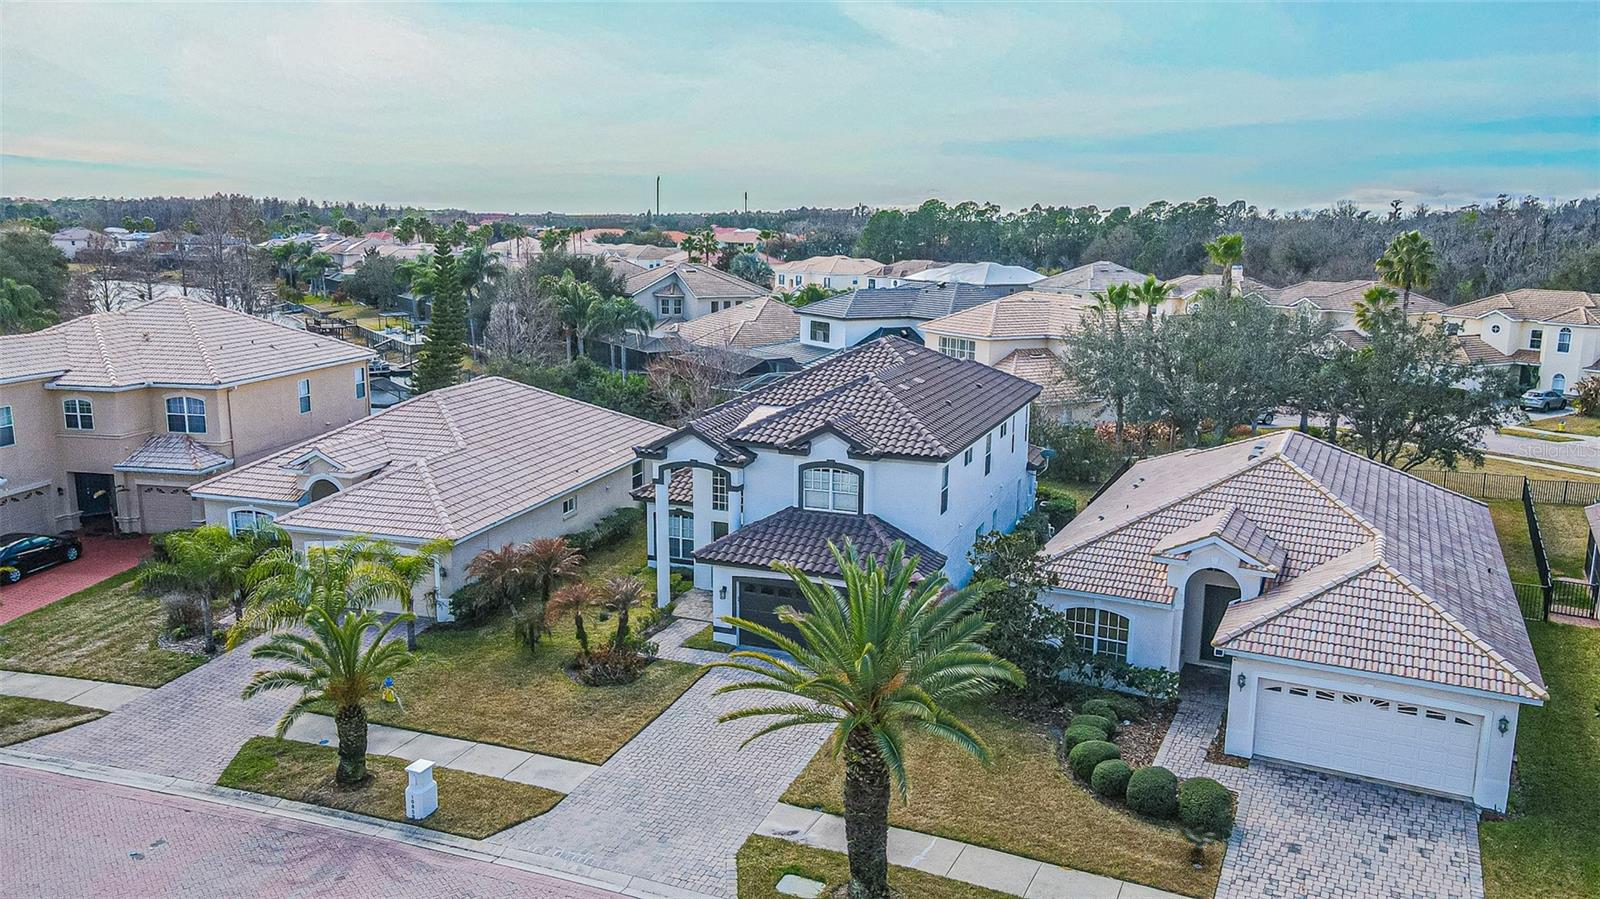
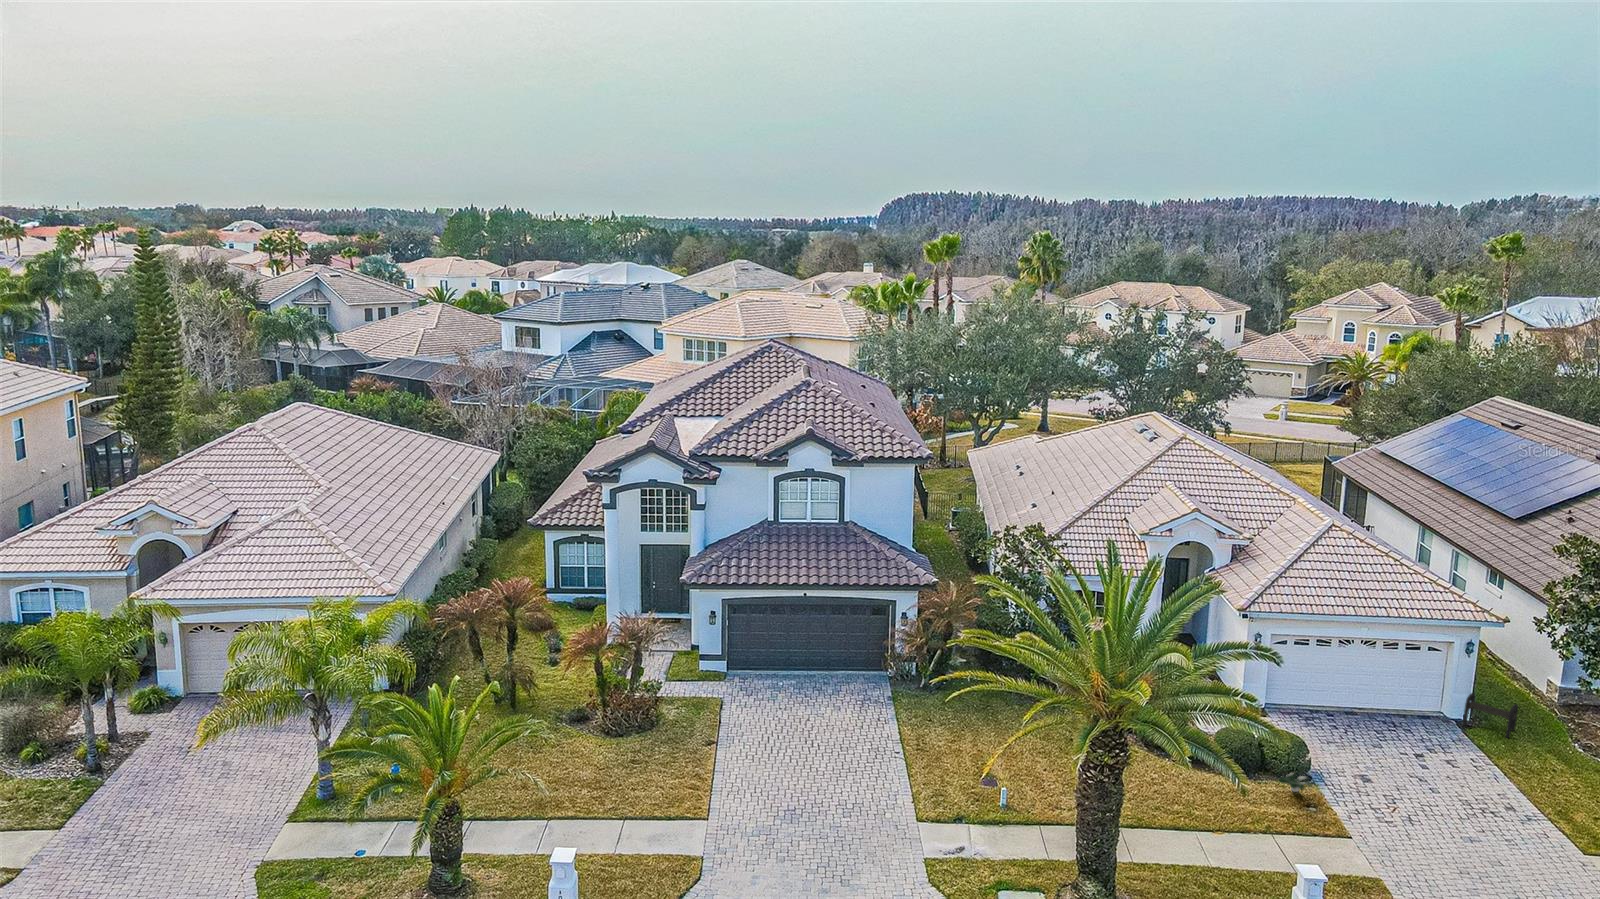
bench: none [1491,781,1564,842] -> present [1462,693,1518,738]

